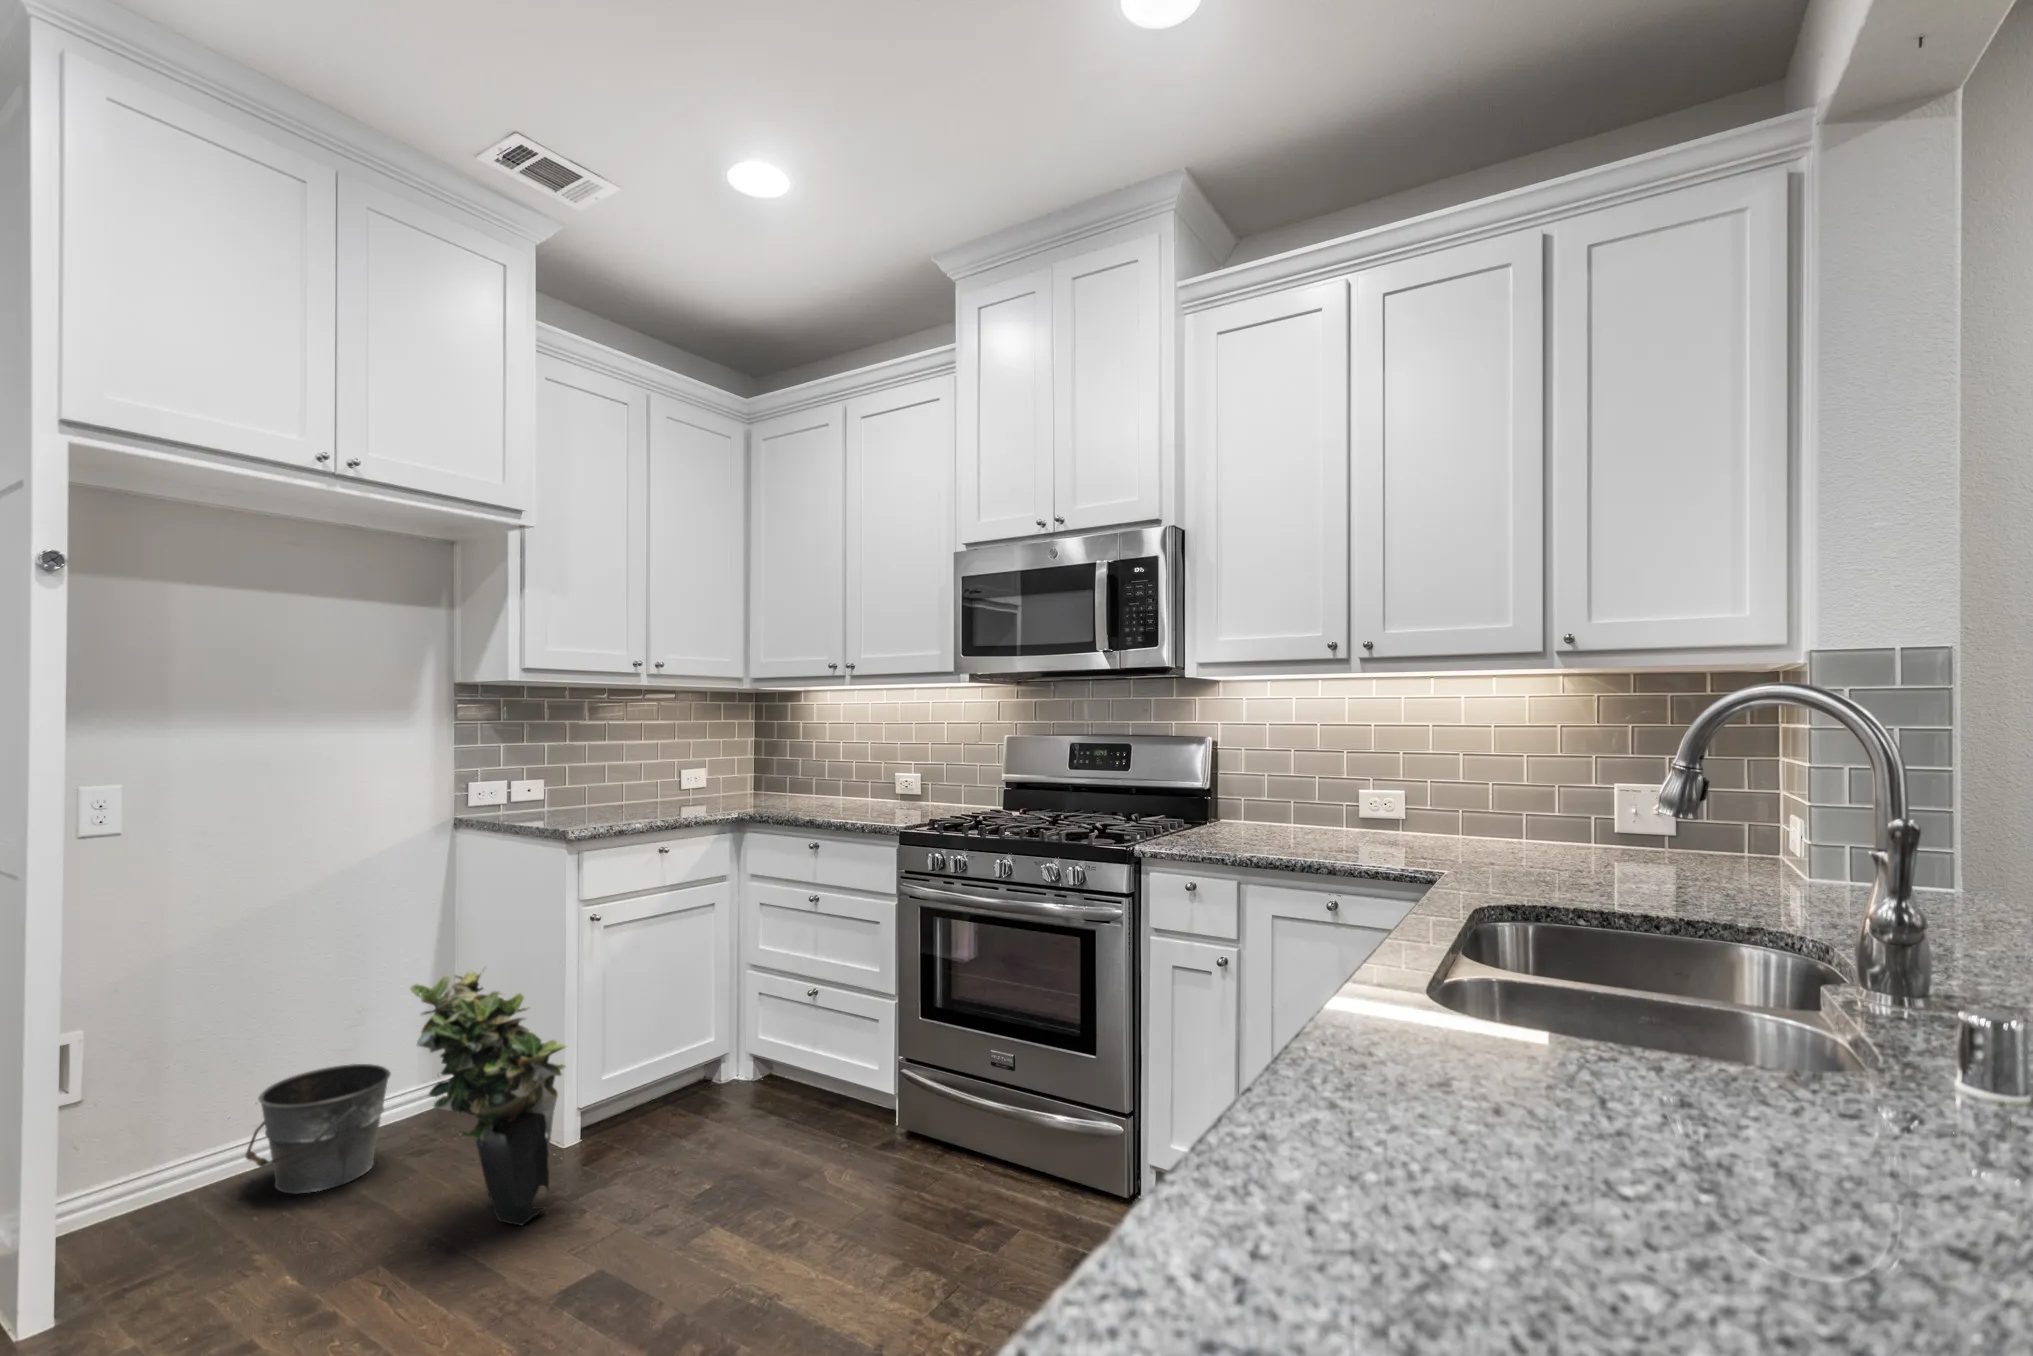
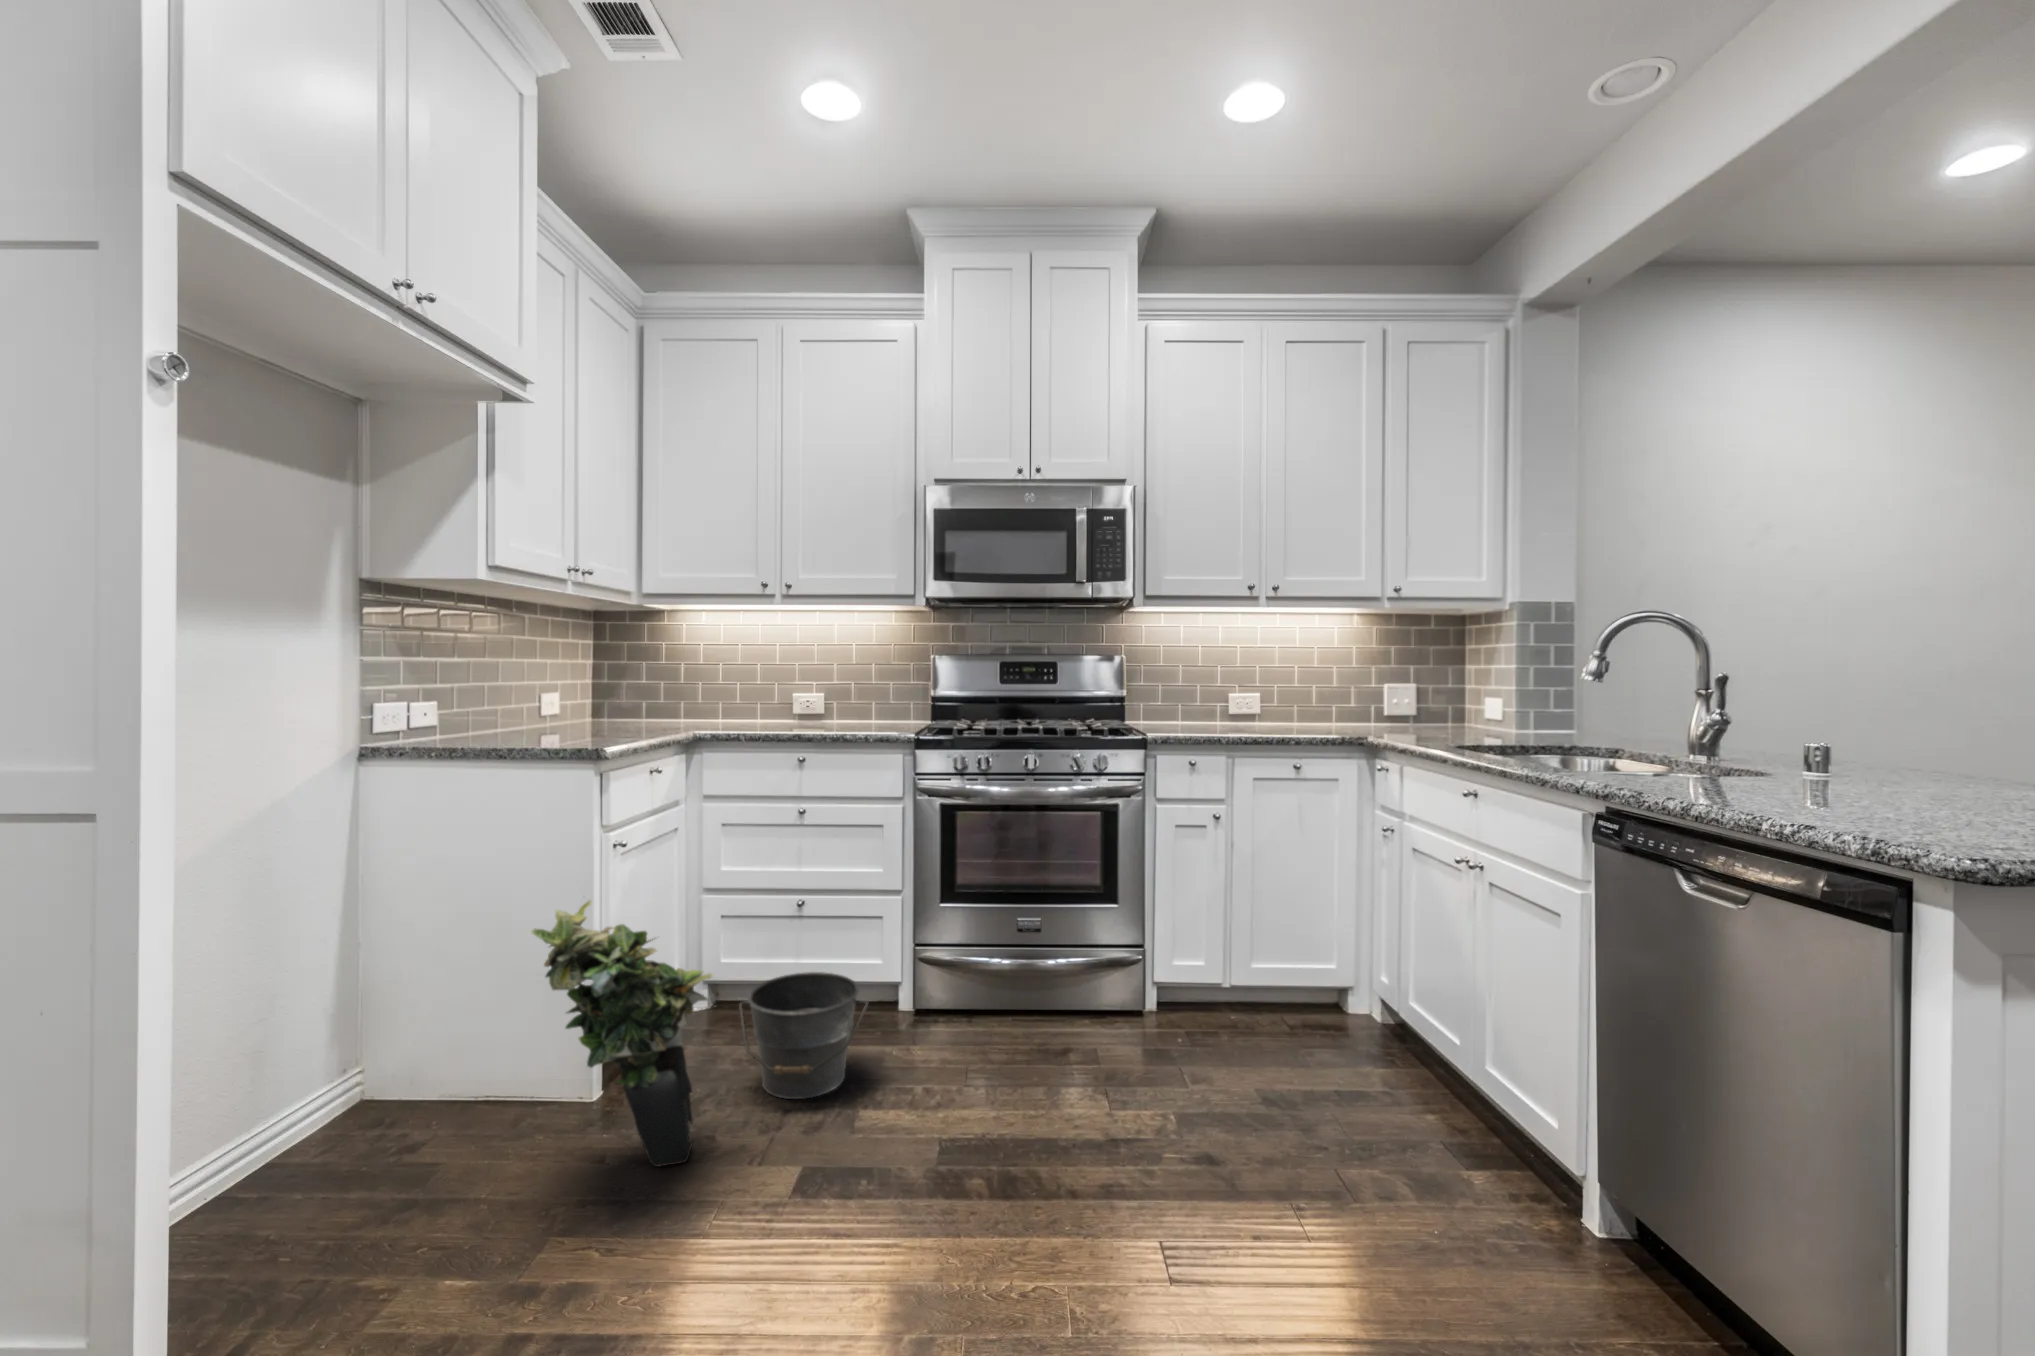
bucket: present [245,1064,391,1194] -> present [739,972,868,1099]

